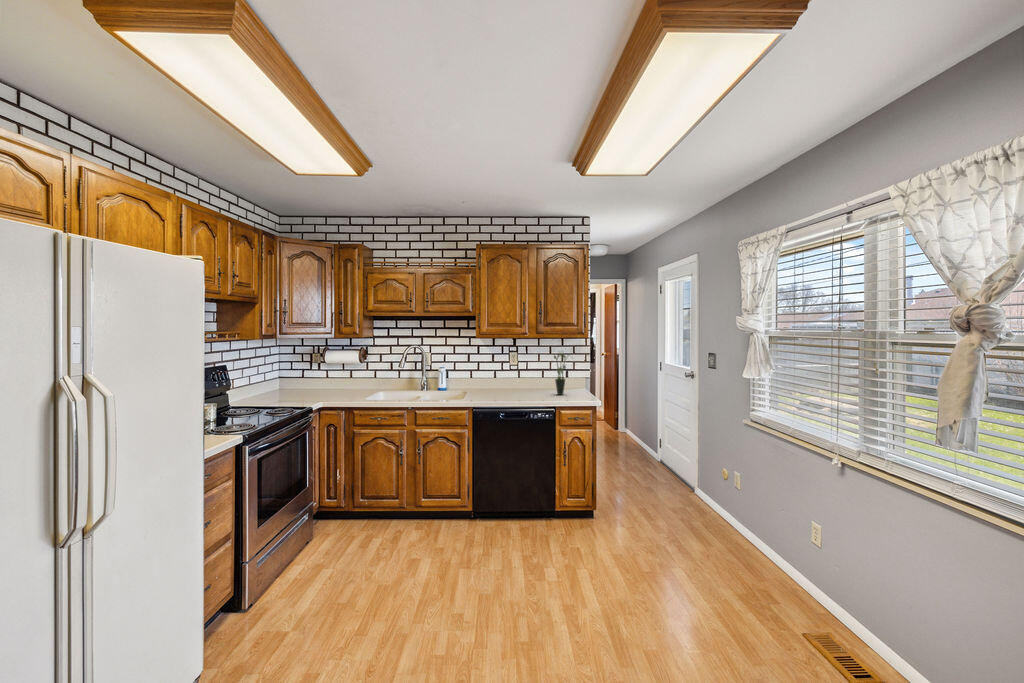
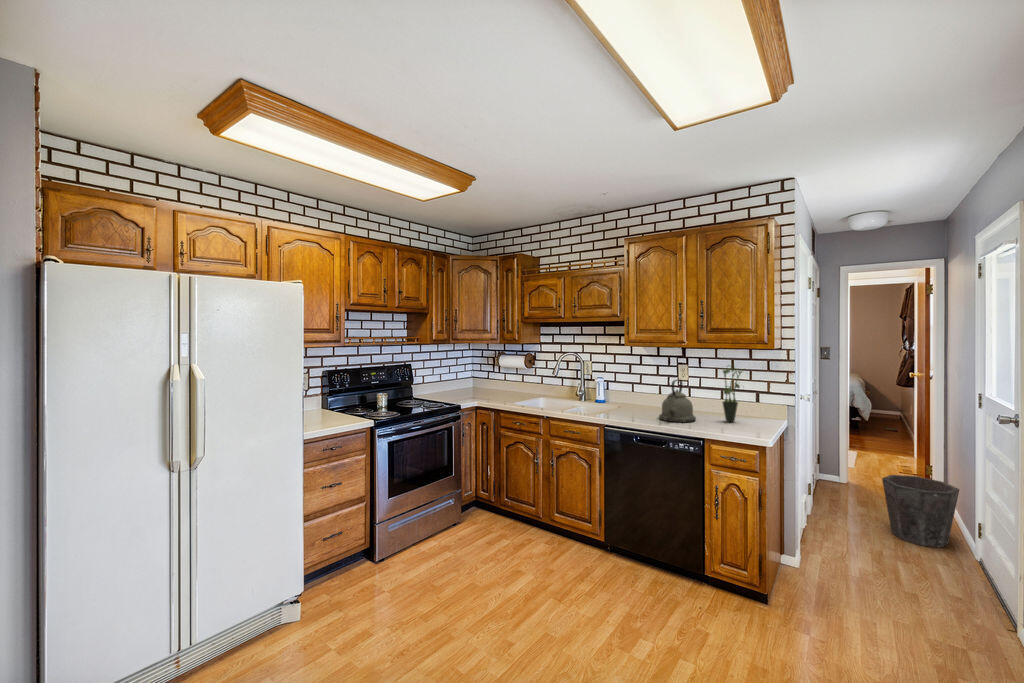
kettle: none [511,364,540,399] -> present [659,379,696,422]
waste bin: none [621,421,658,464] -> present [882,475,959,547]

